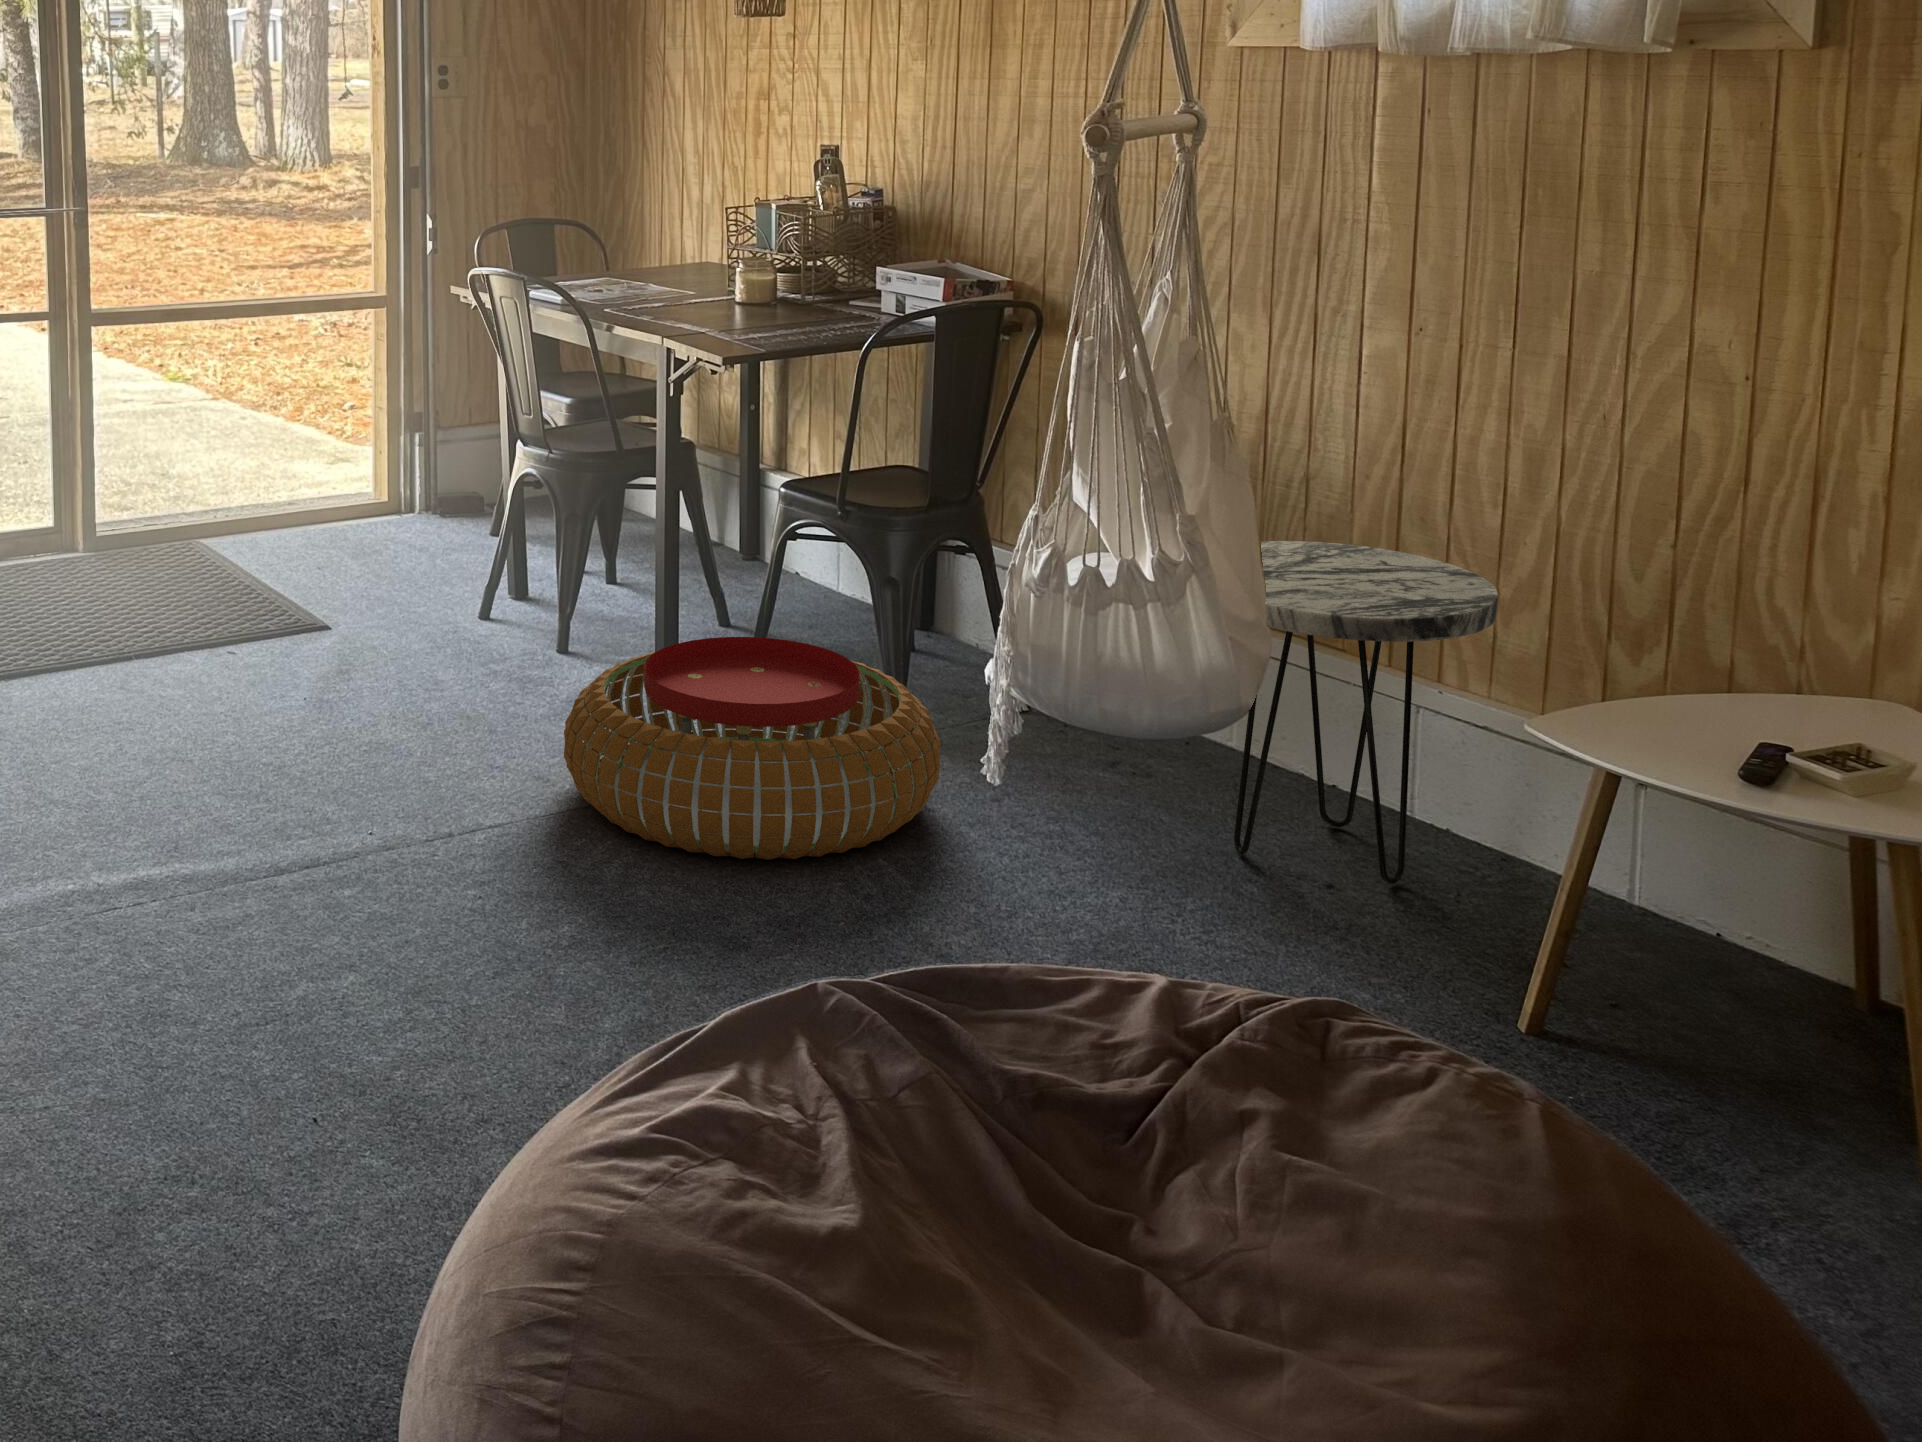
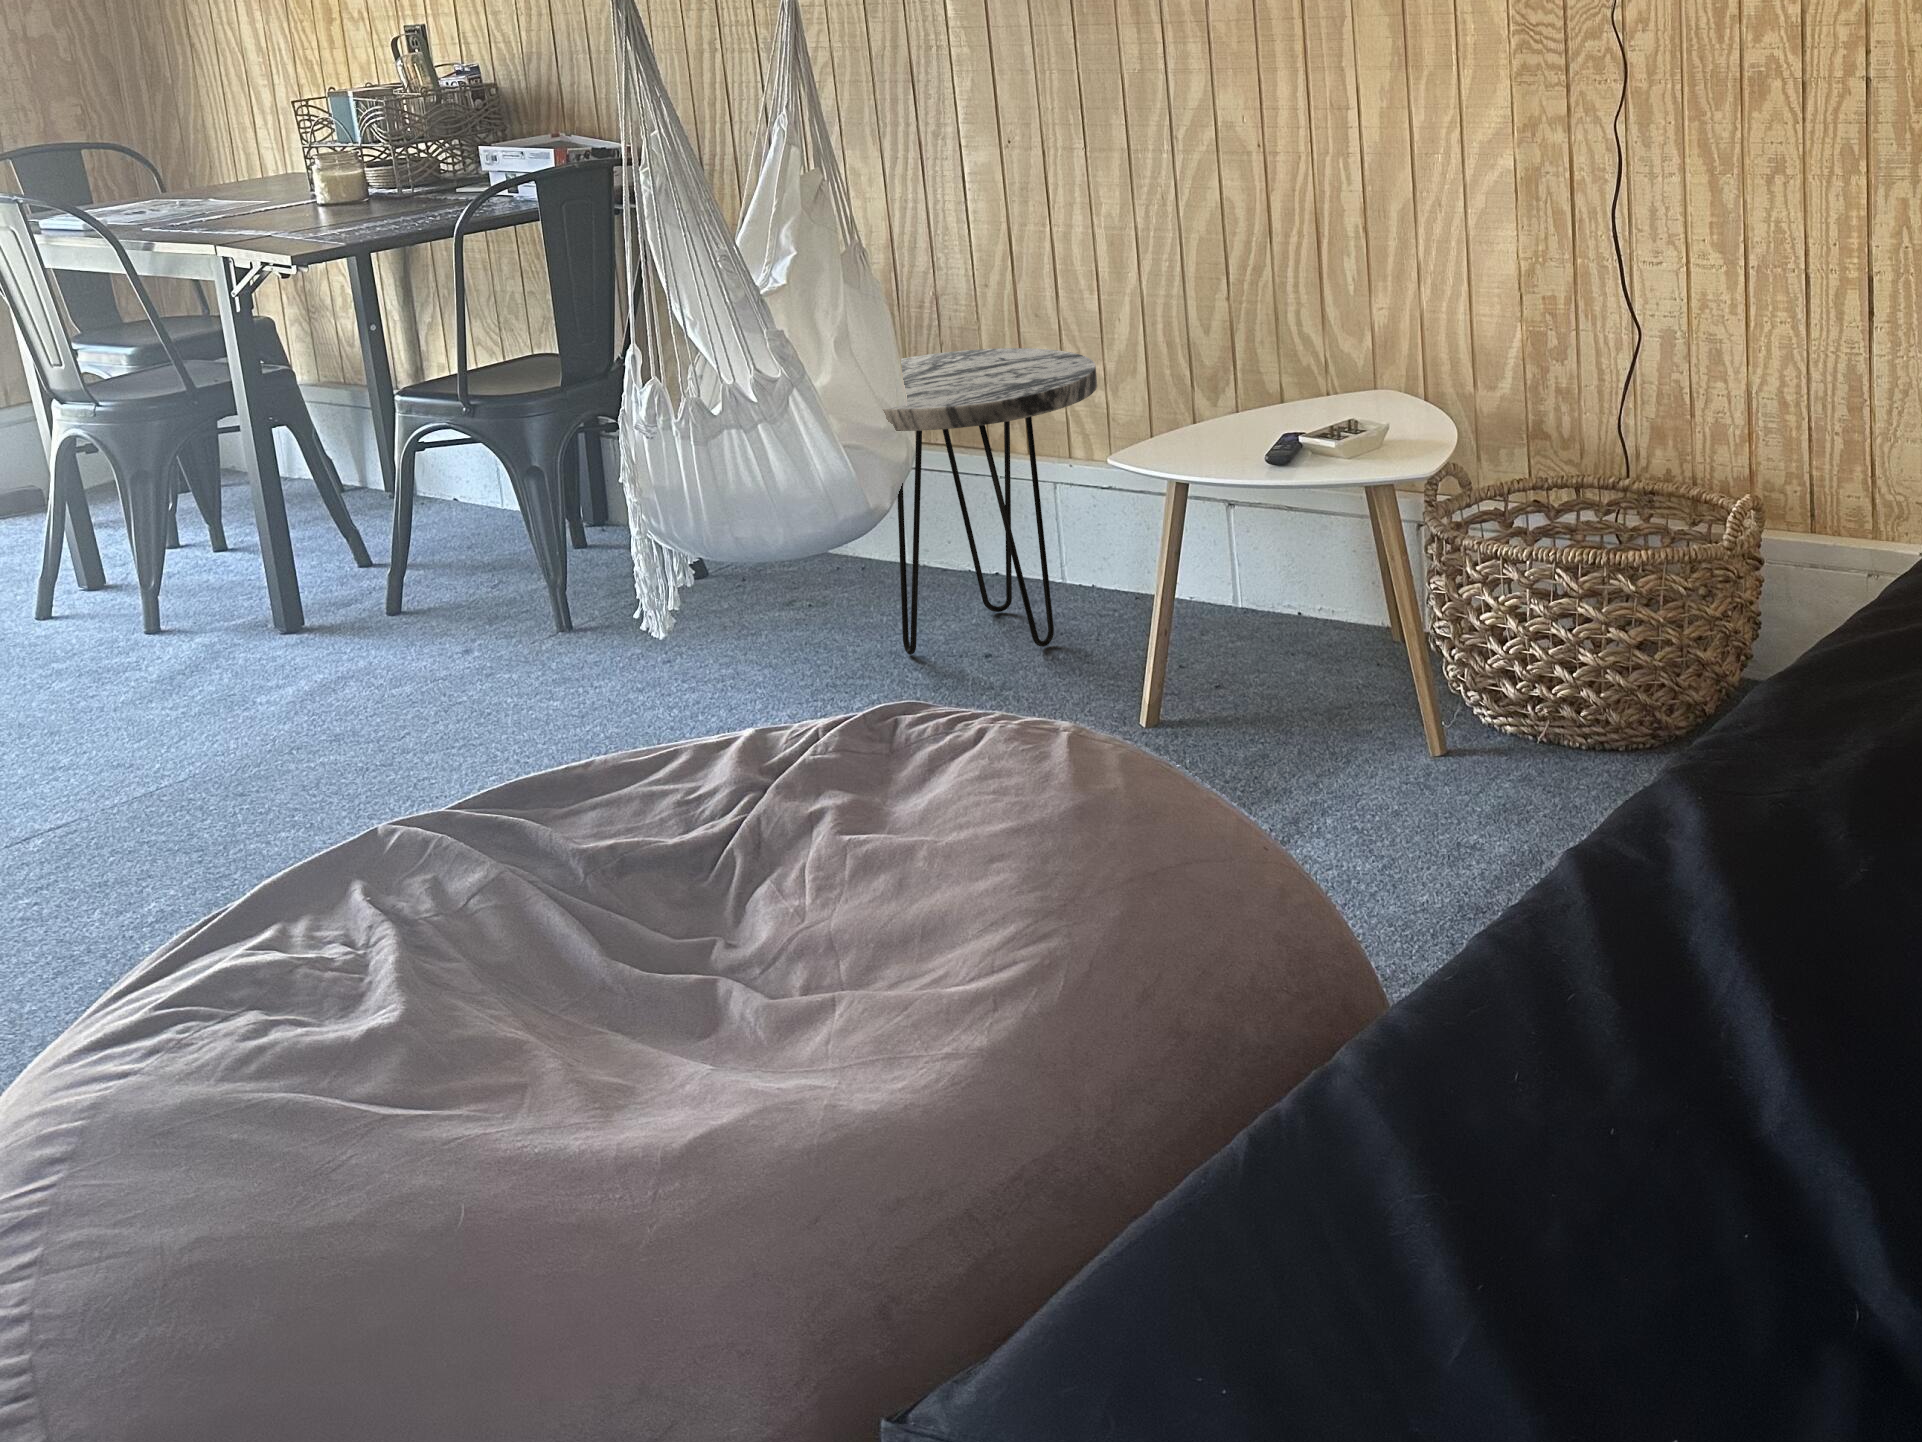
pouf: present [564,637,941,860] -> none [139,551,602,794]

